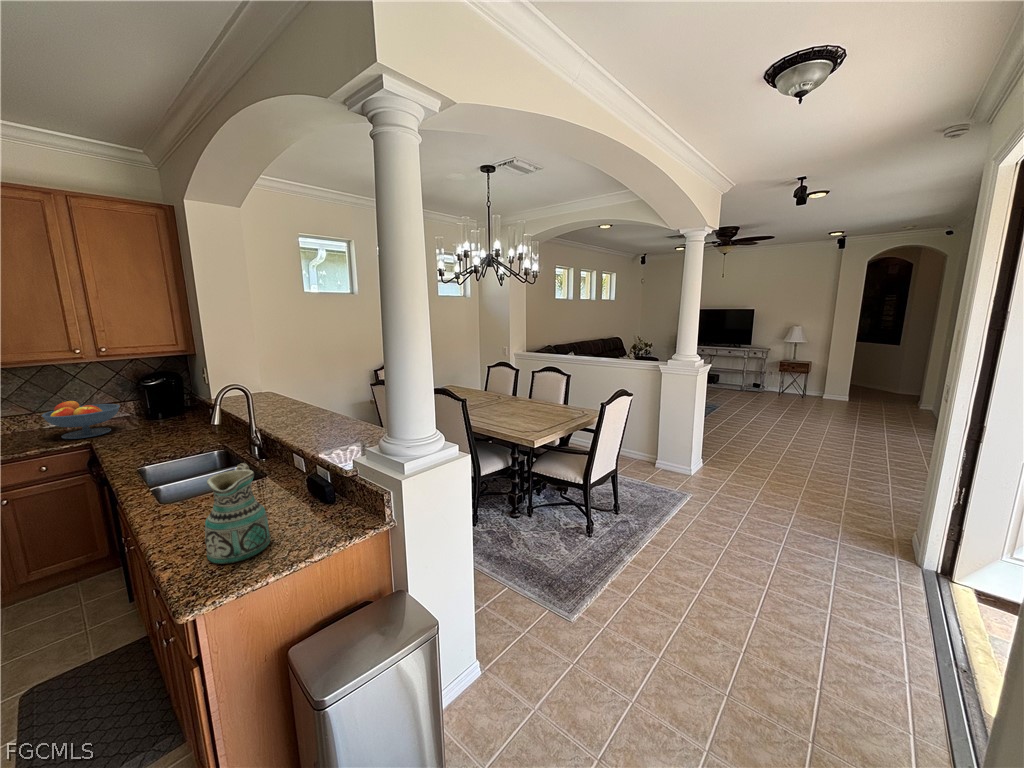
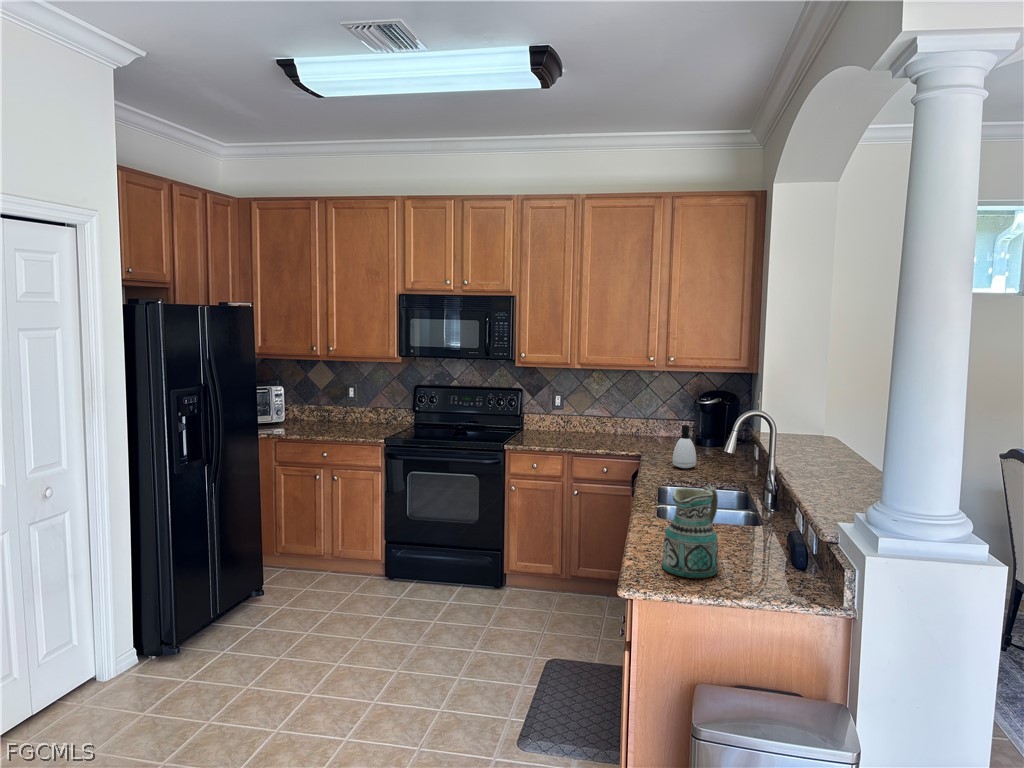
fruit bowl: present [42,401,120,439] -> none [620,408,675,446]
soap dispenser: none [137,408,166,449] -> present [672,425,698,468]

